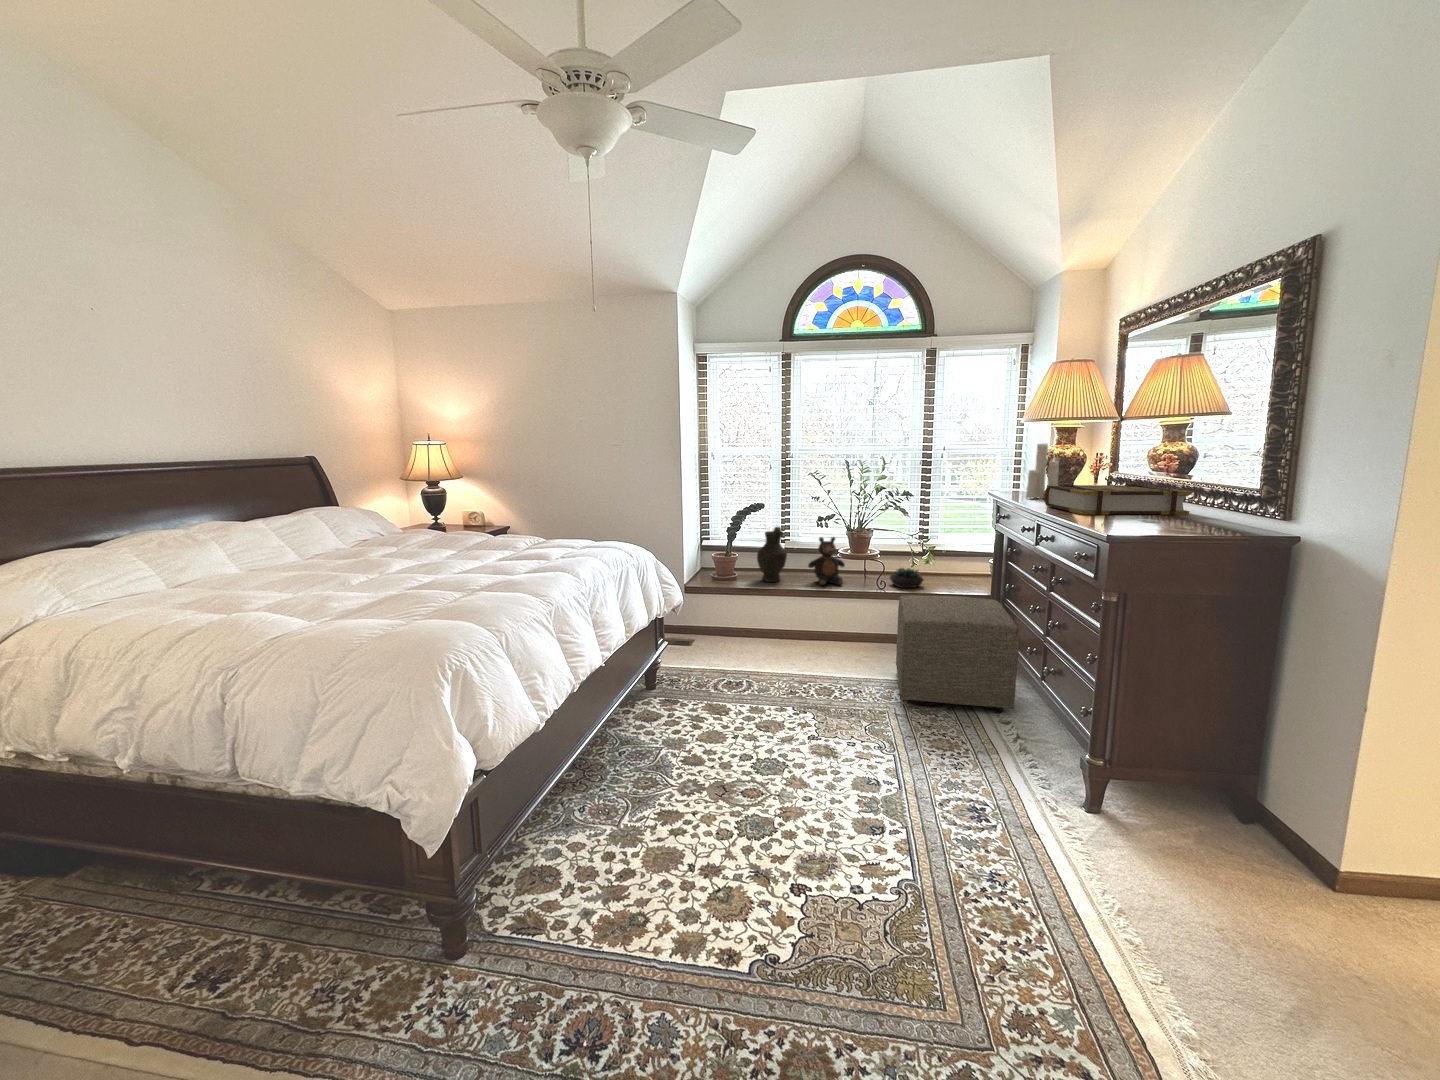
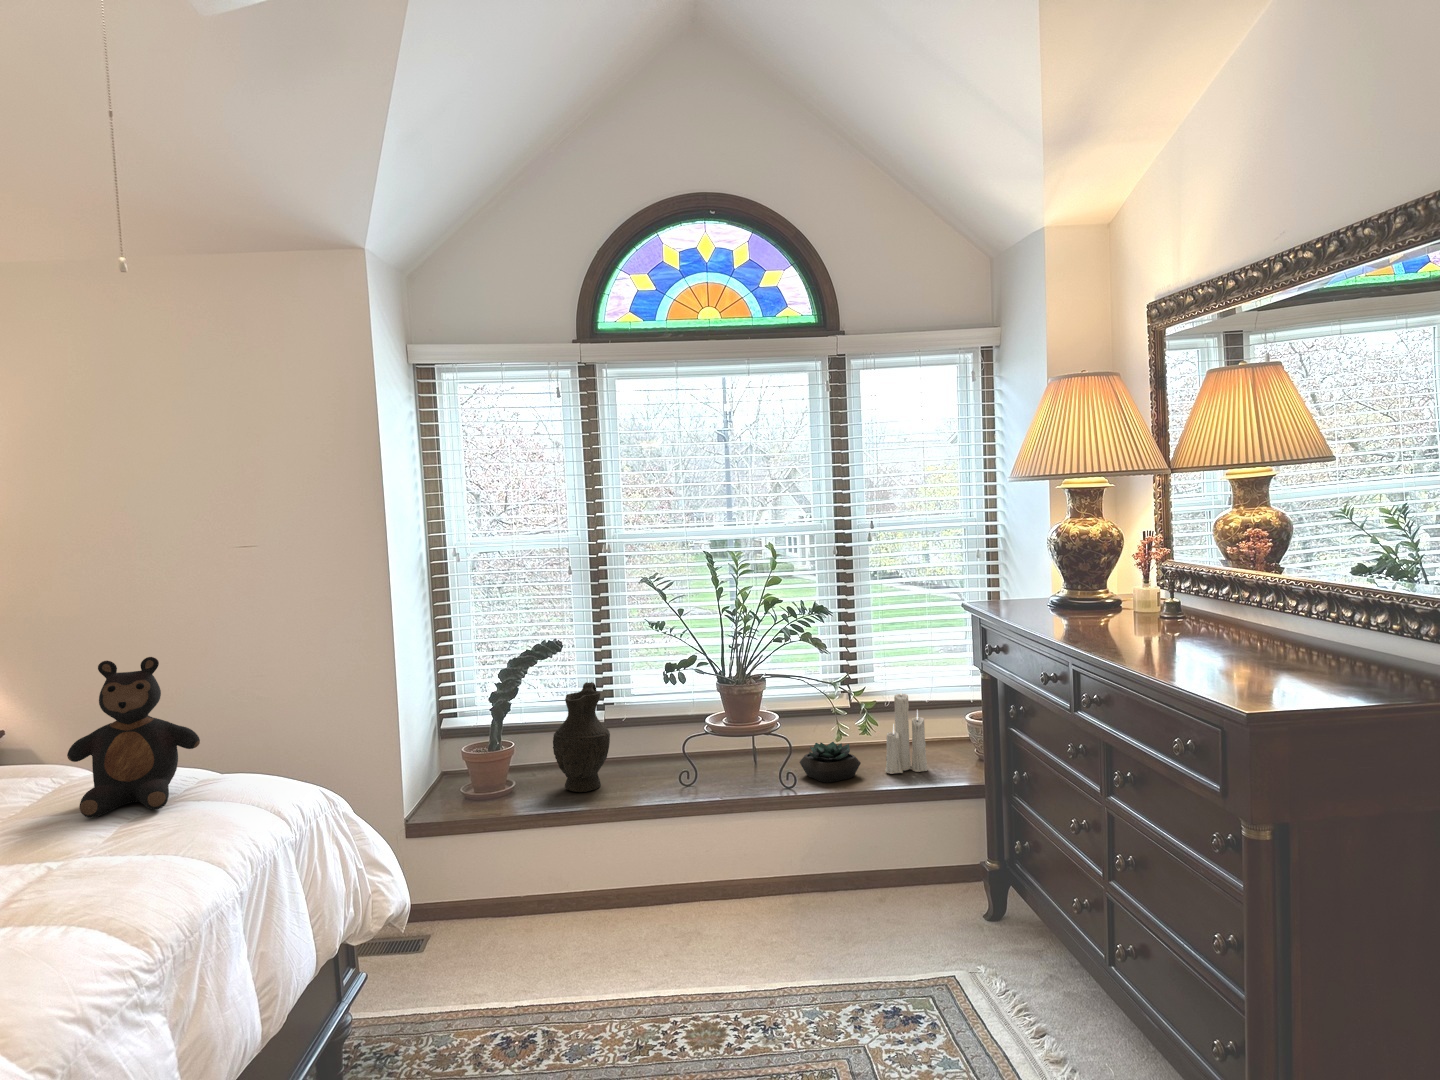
candle: present [1025,440,1059,498] -> present [885,689,927,774]
book: present [1044,484,1192,515] -> none [1078,589,1334,659]
teddy bear: present [808,537,845,585] -> present [67,657,200,818]
ottoman: present [896,595,1019,711] -> none [828,804,1065,1041]

